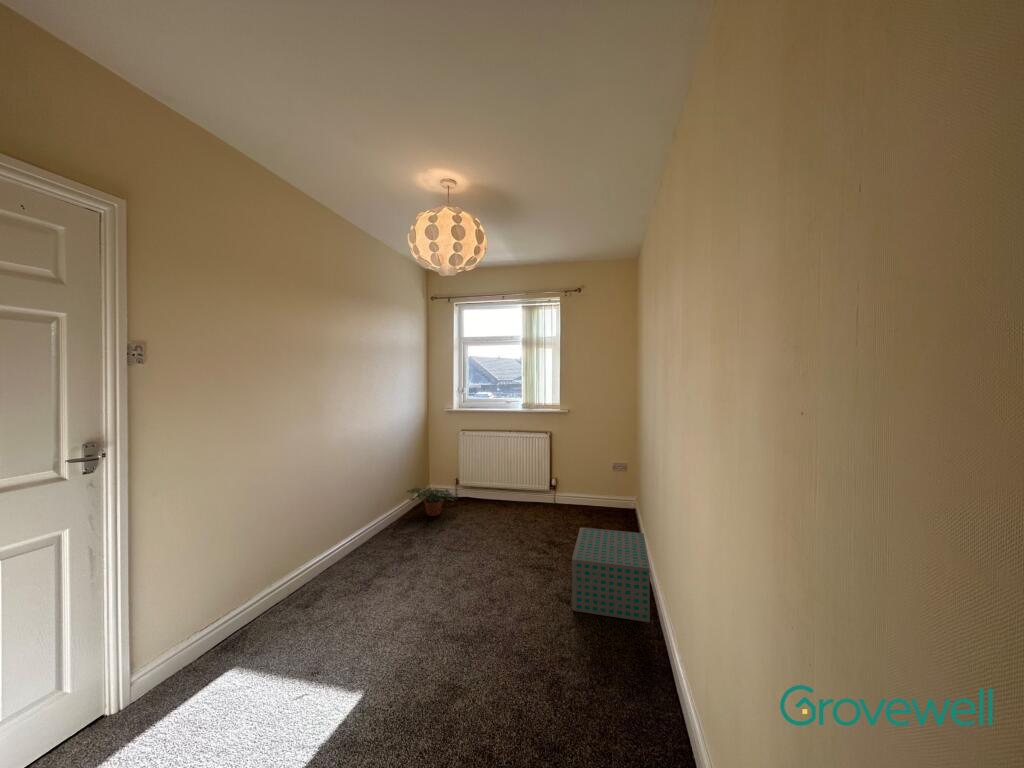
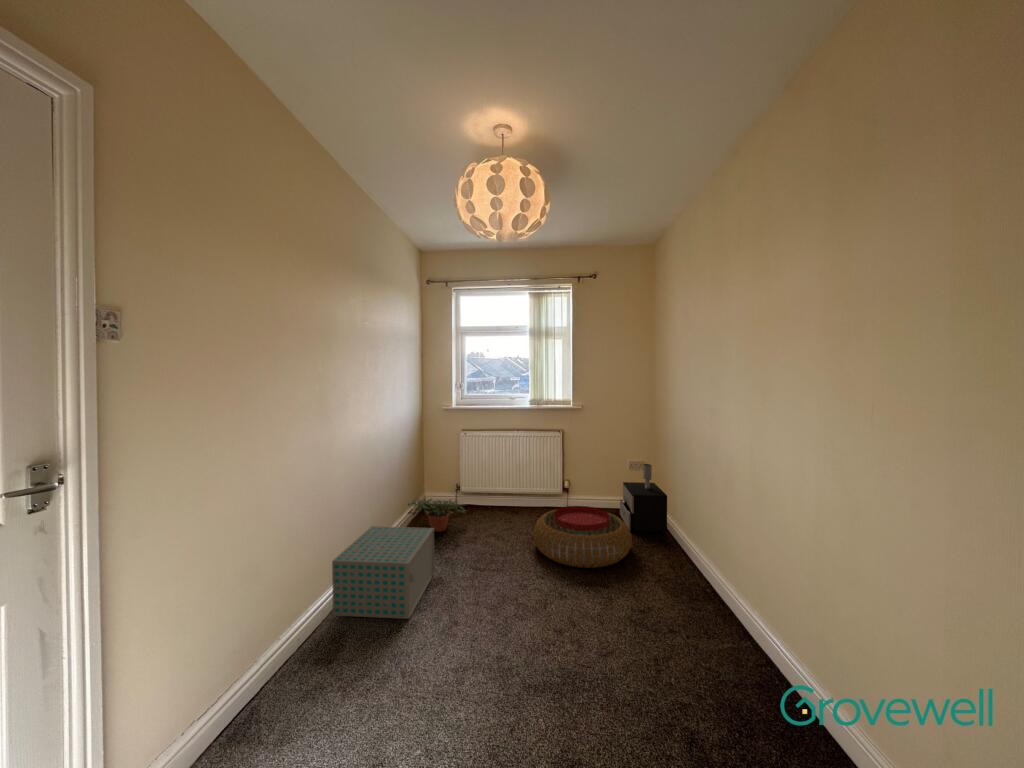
nightstand: none [599,464,635,528] -> present [620,464,667,532]
pouf: none [504,499,591,553] -> present [533,506,632,568]
storage box: present [572,527,650,622] -> present [332,526,434,619]

